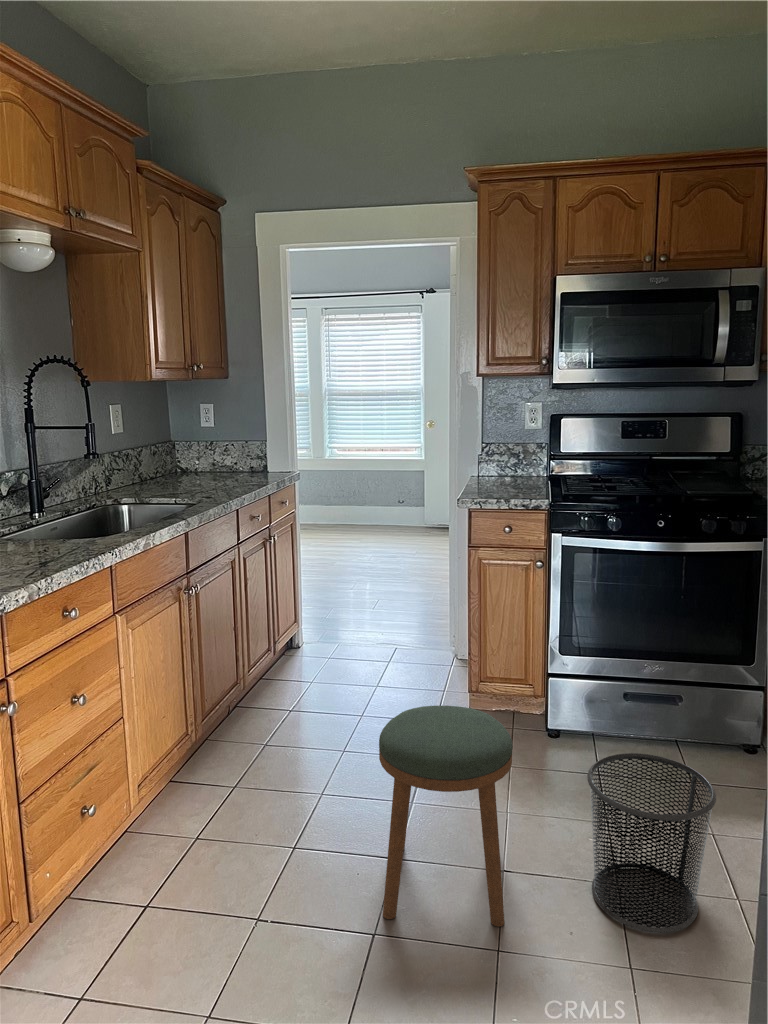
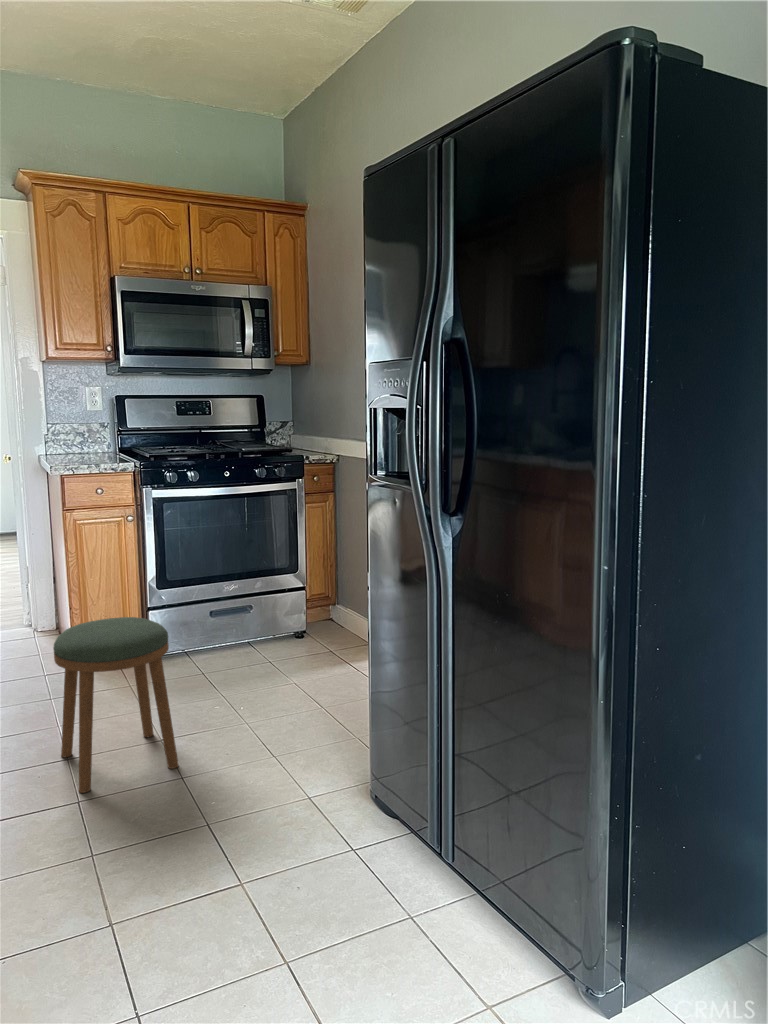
waste bin: present [587,753,716,933] -> none [220,625,307,740]

